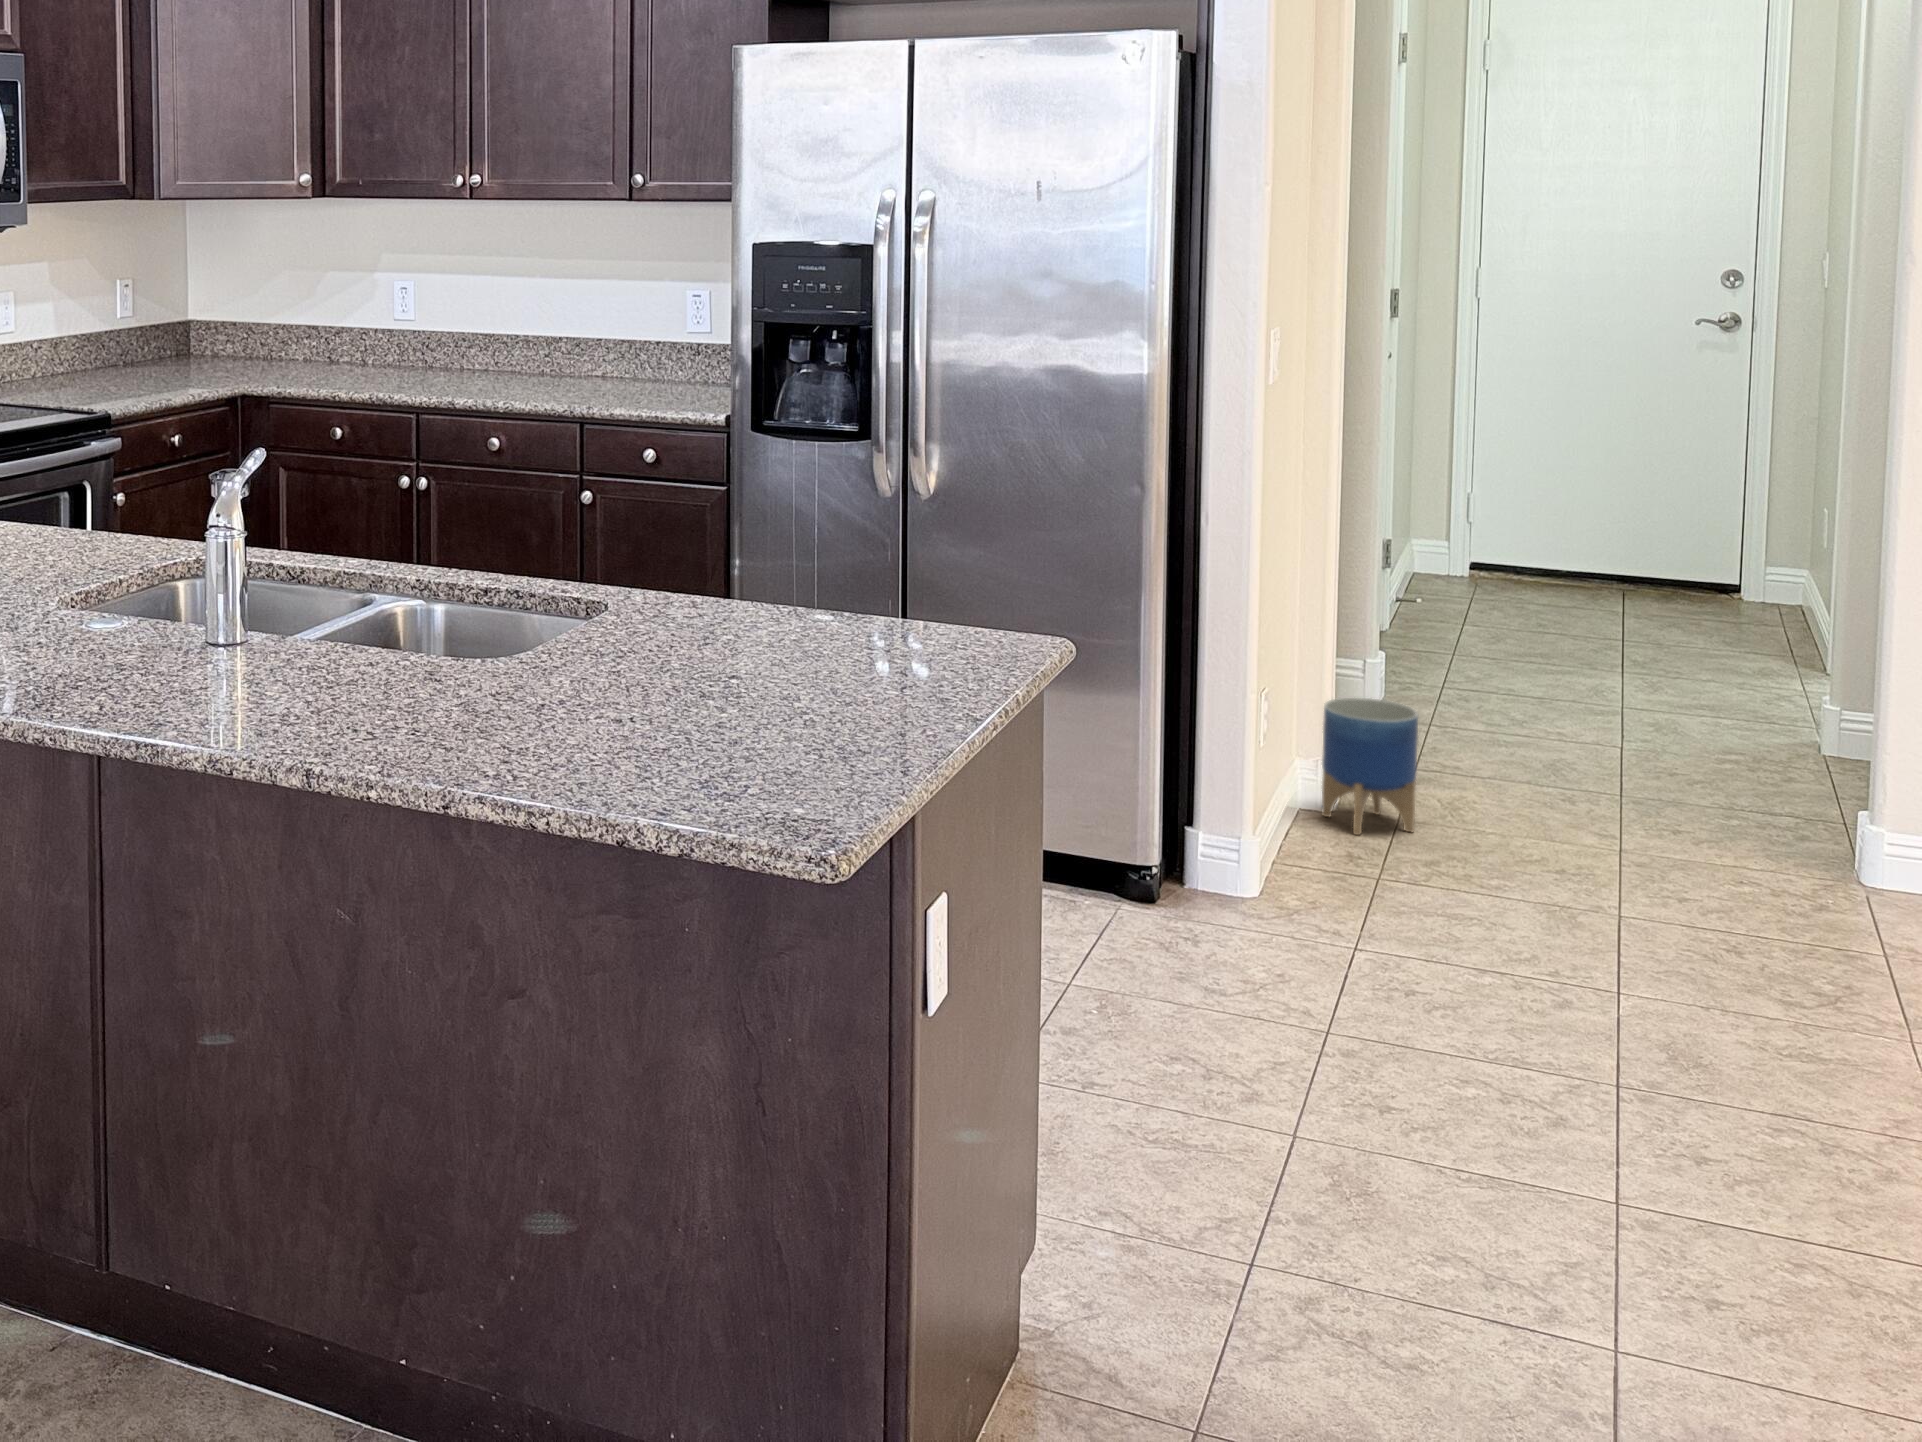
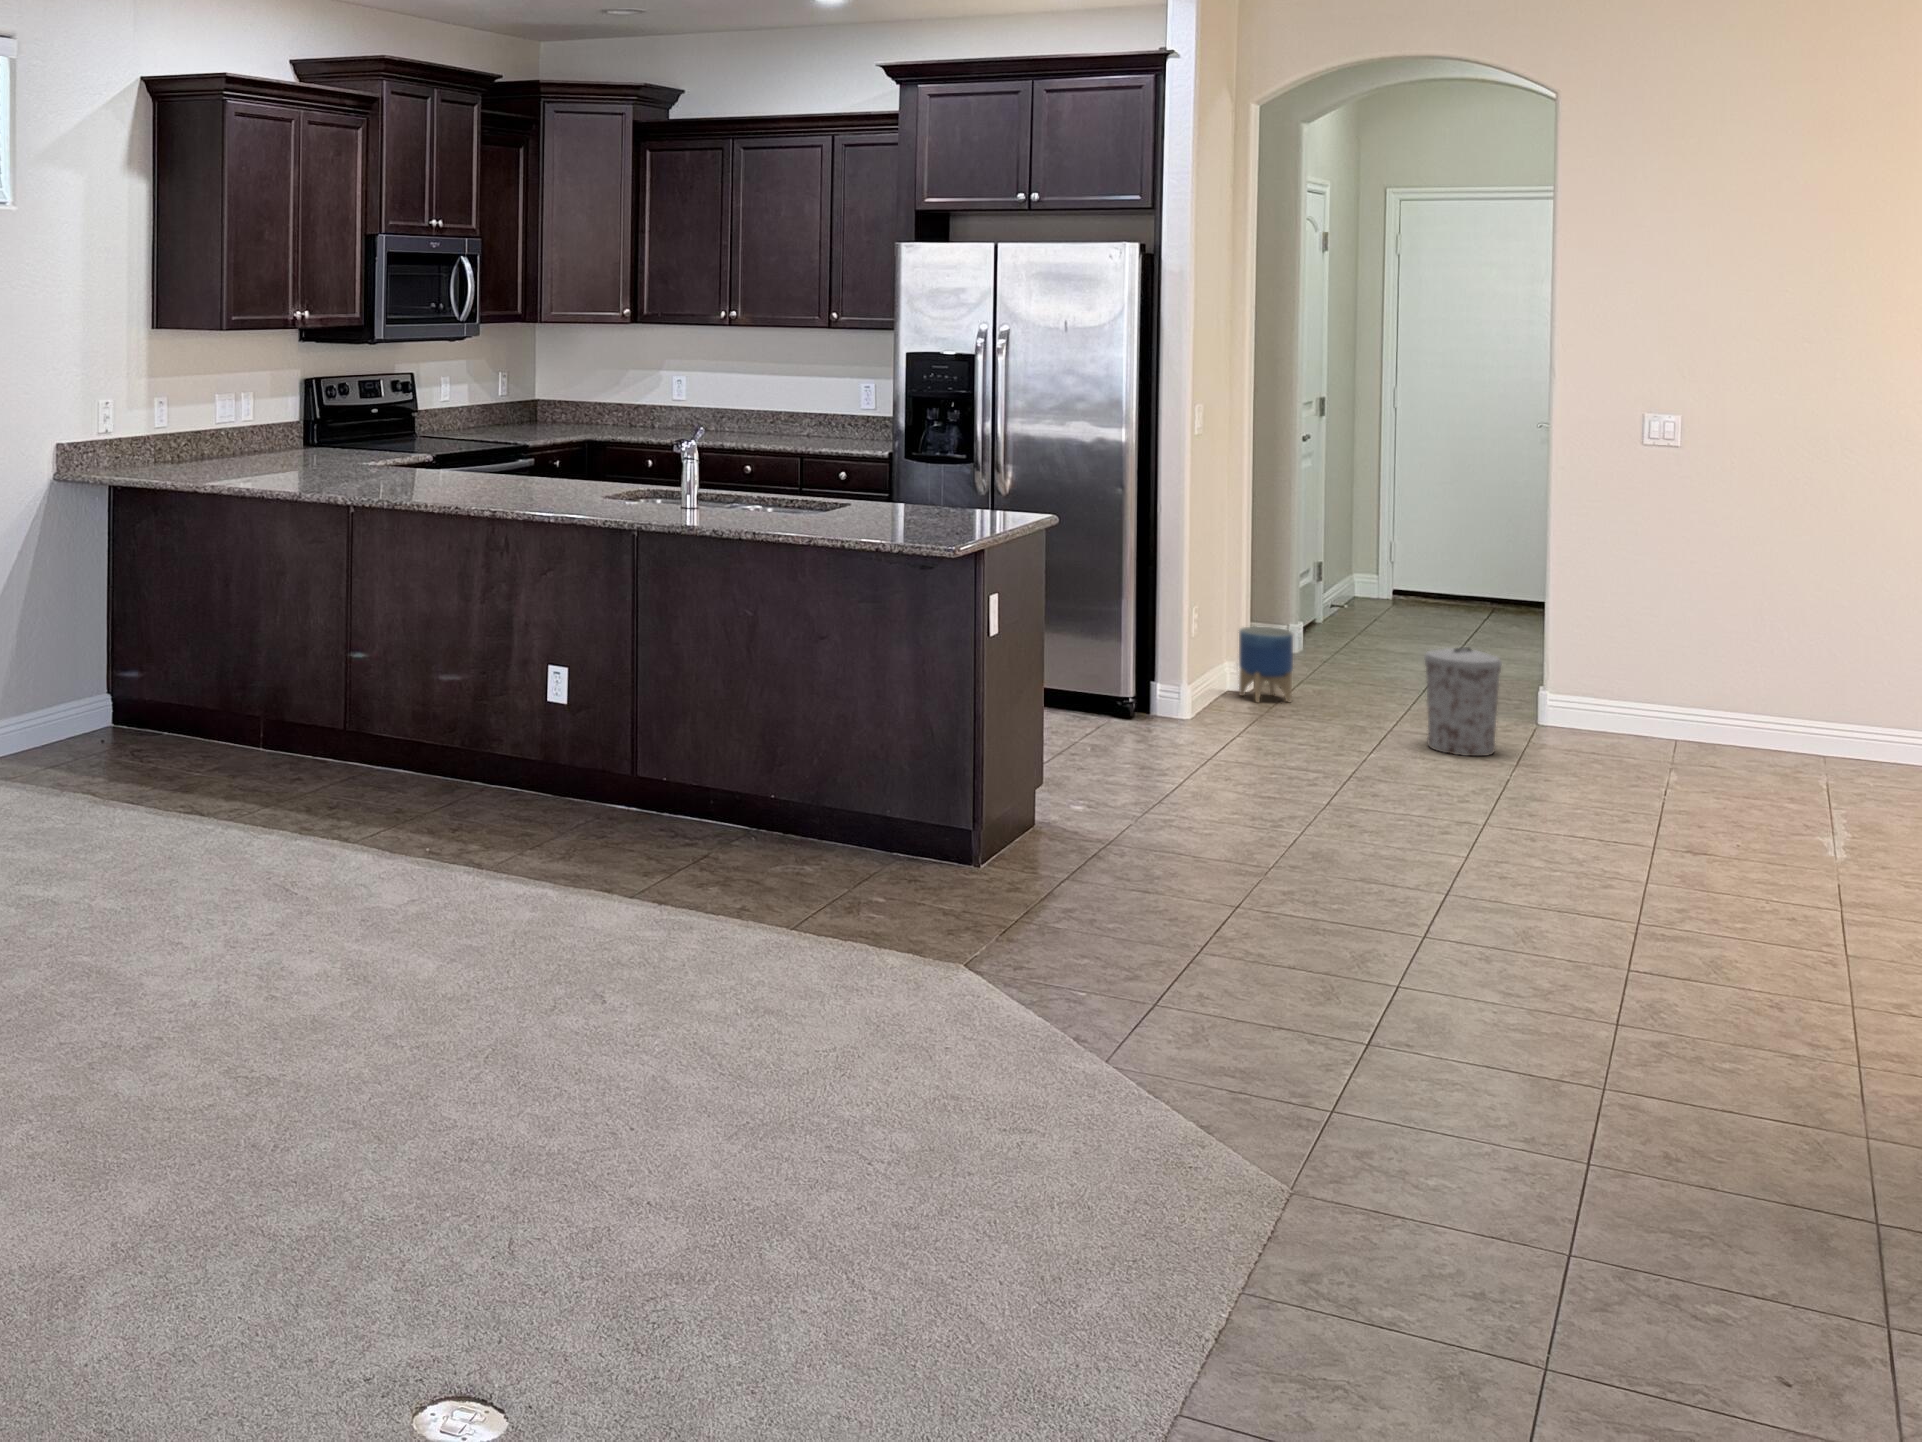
trash can: none [1698,773,1851,983] -> present [1424,647,1502,756]

